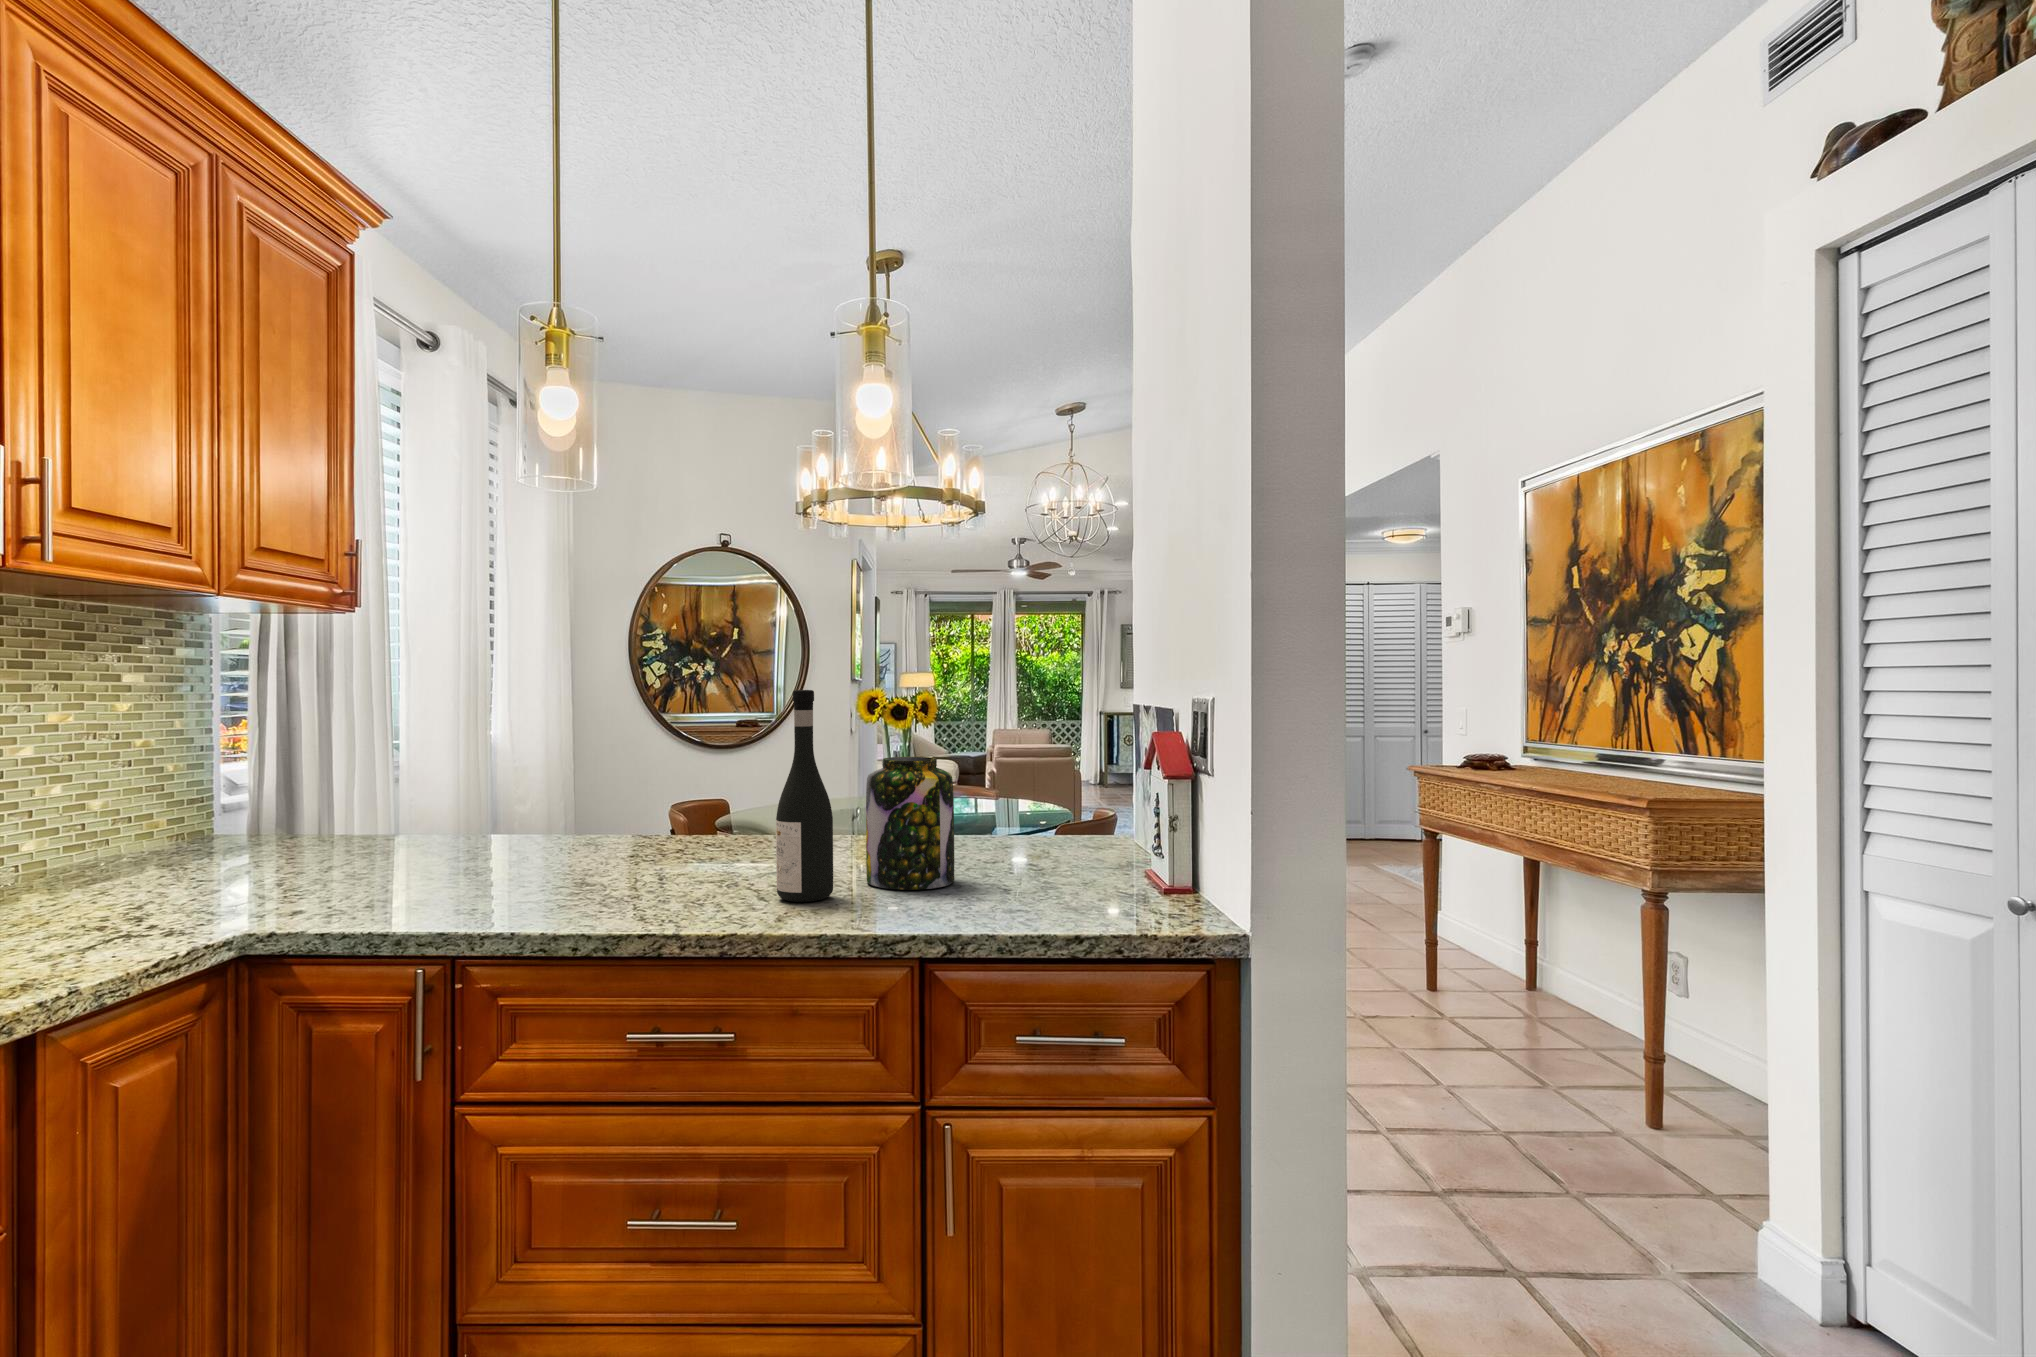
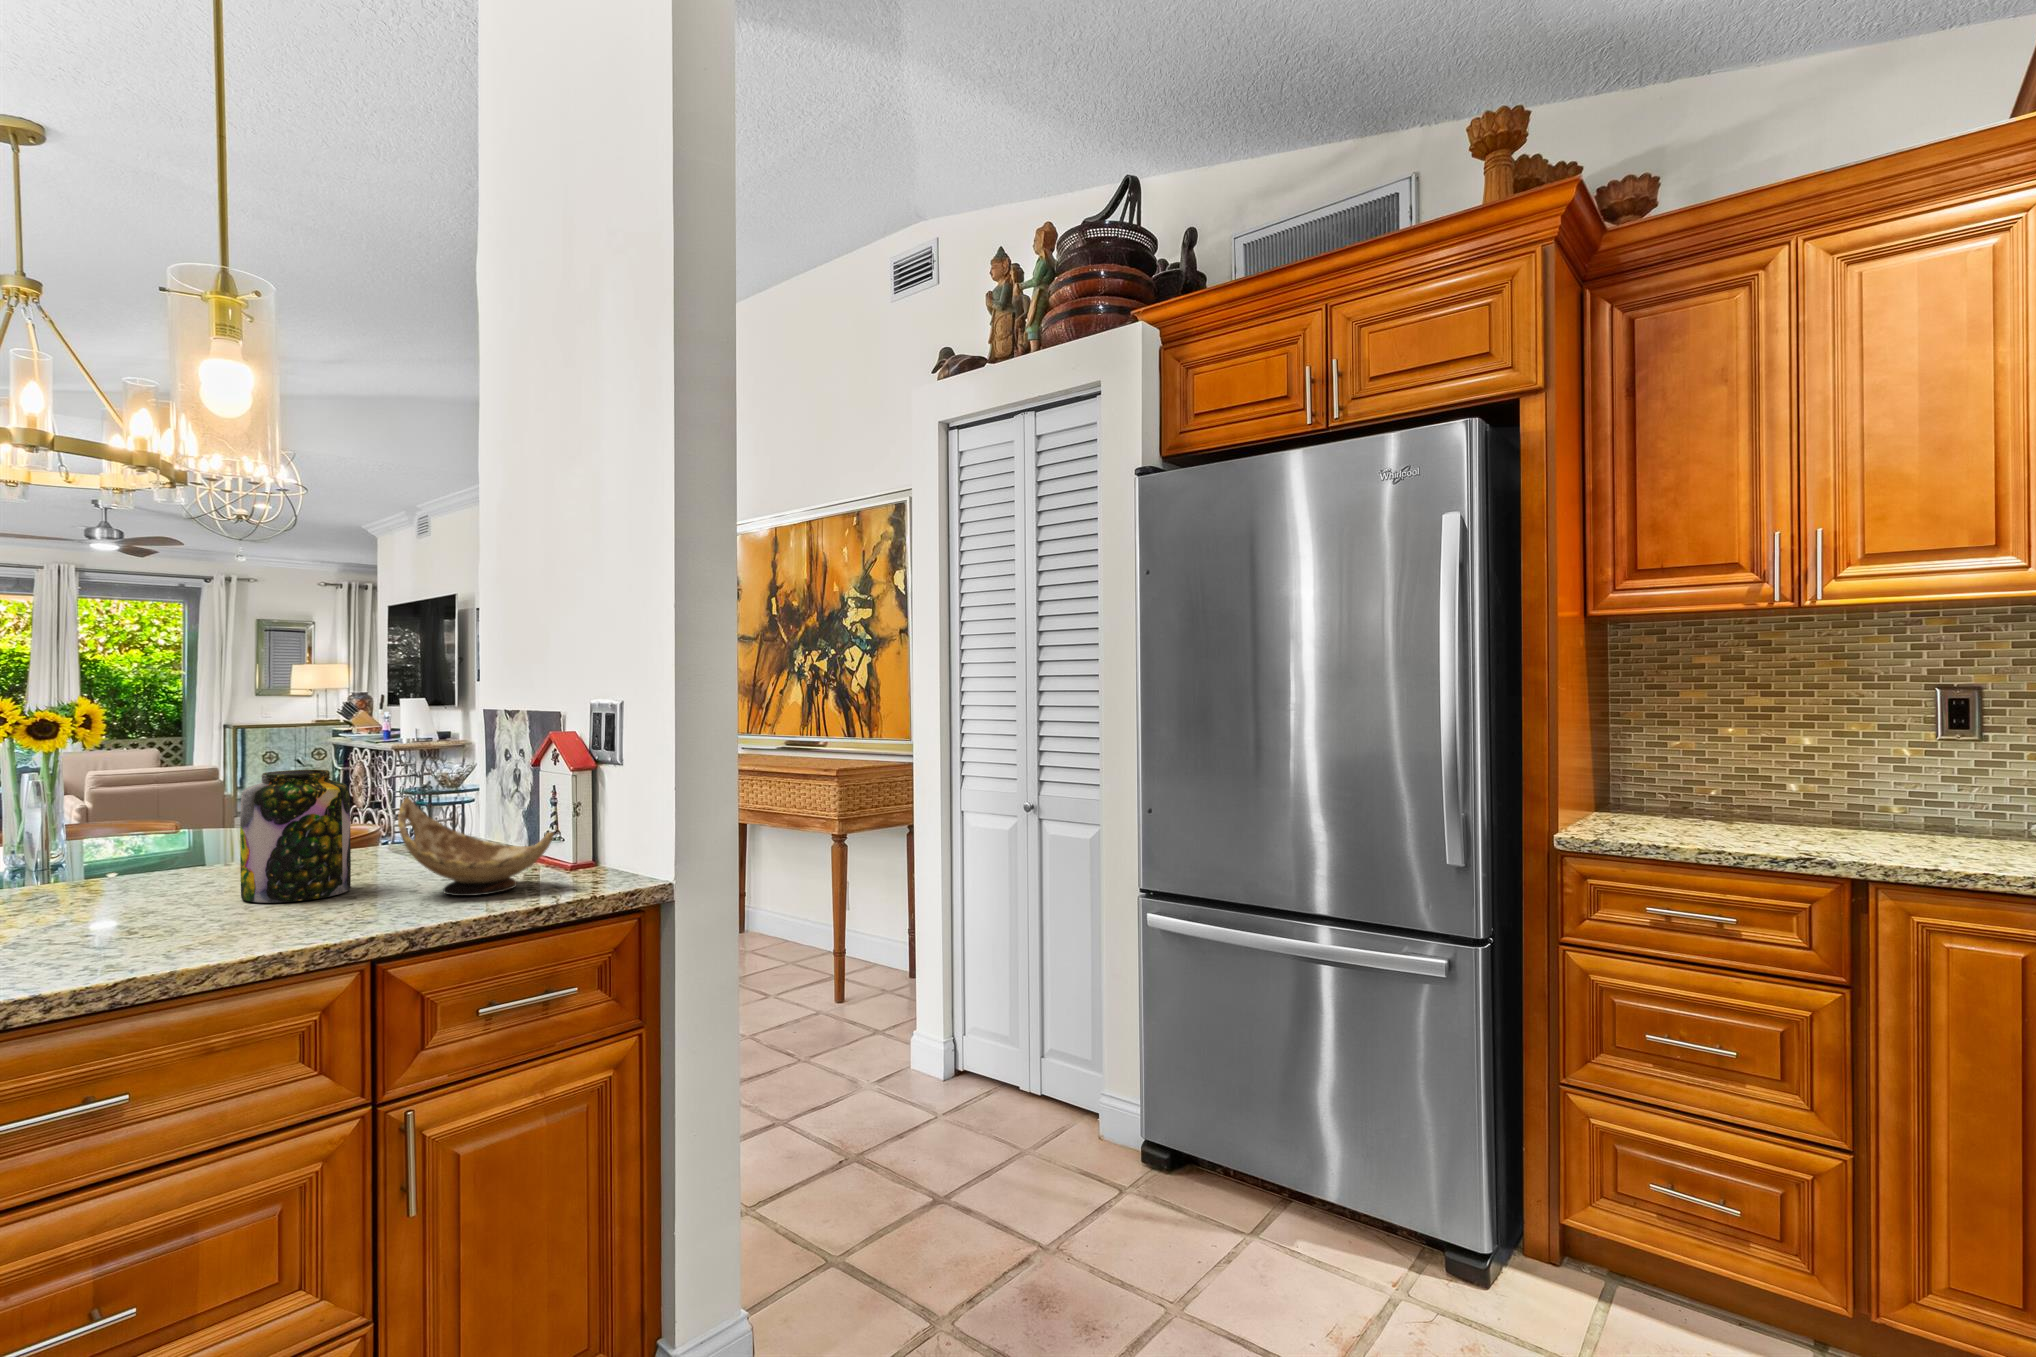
wine bottle: present [776,690,833,902] -> none [152,707,228,928]
decorative bowl: none [975,793,1121,910] -> present [398,798,554,896]

